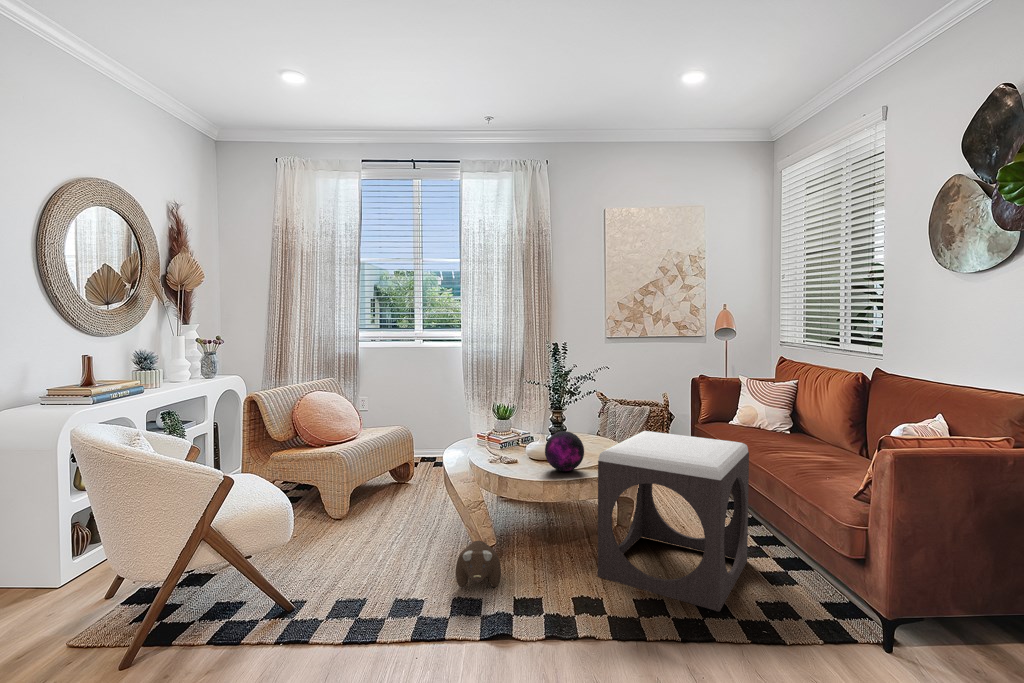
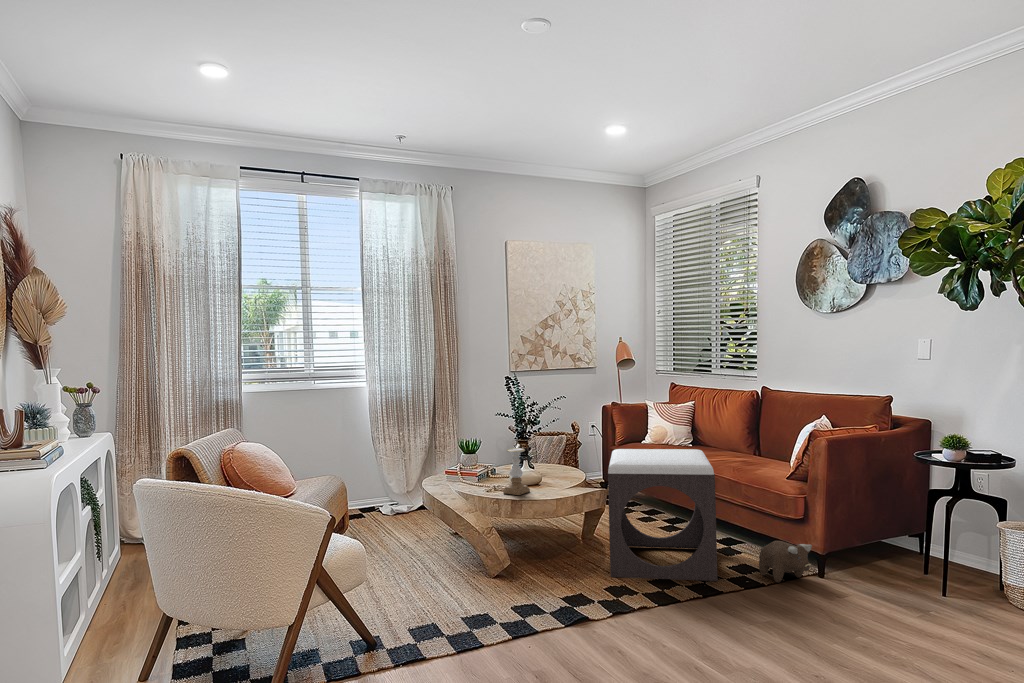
candle holder: none [504,420,531,470] -> present [503,448,530,495]
decorative orb: present [545,431,584,471] -> none [544,454,580,490]
plush toy: present [456,541,501,588] -> present [759,541,812,583]

